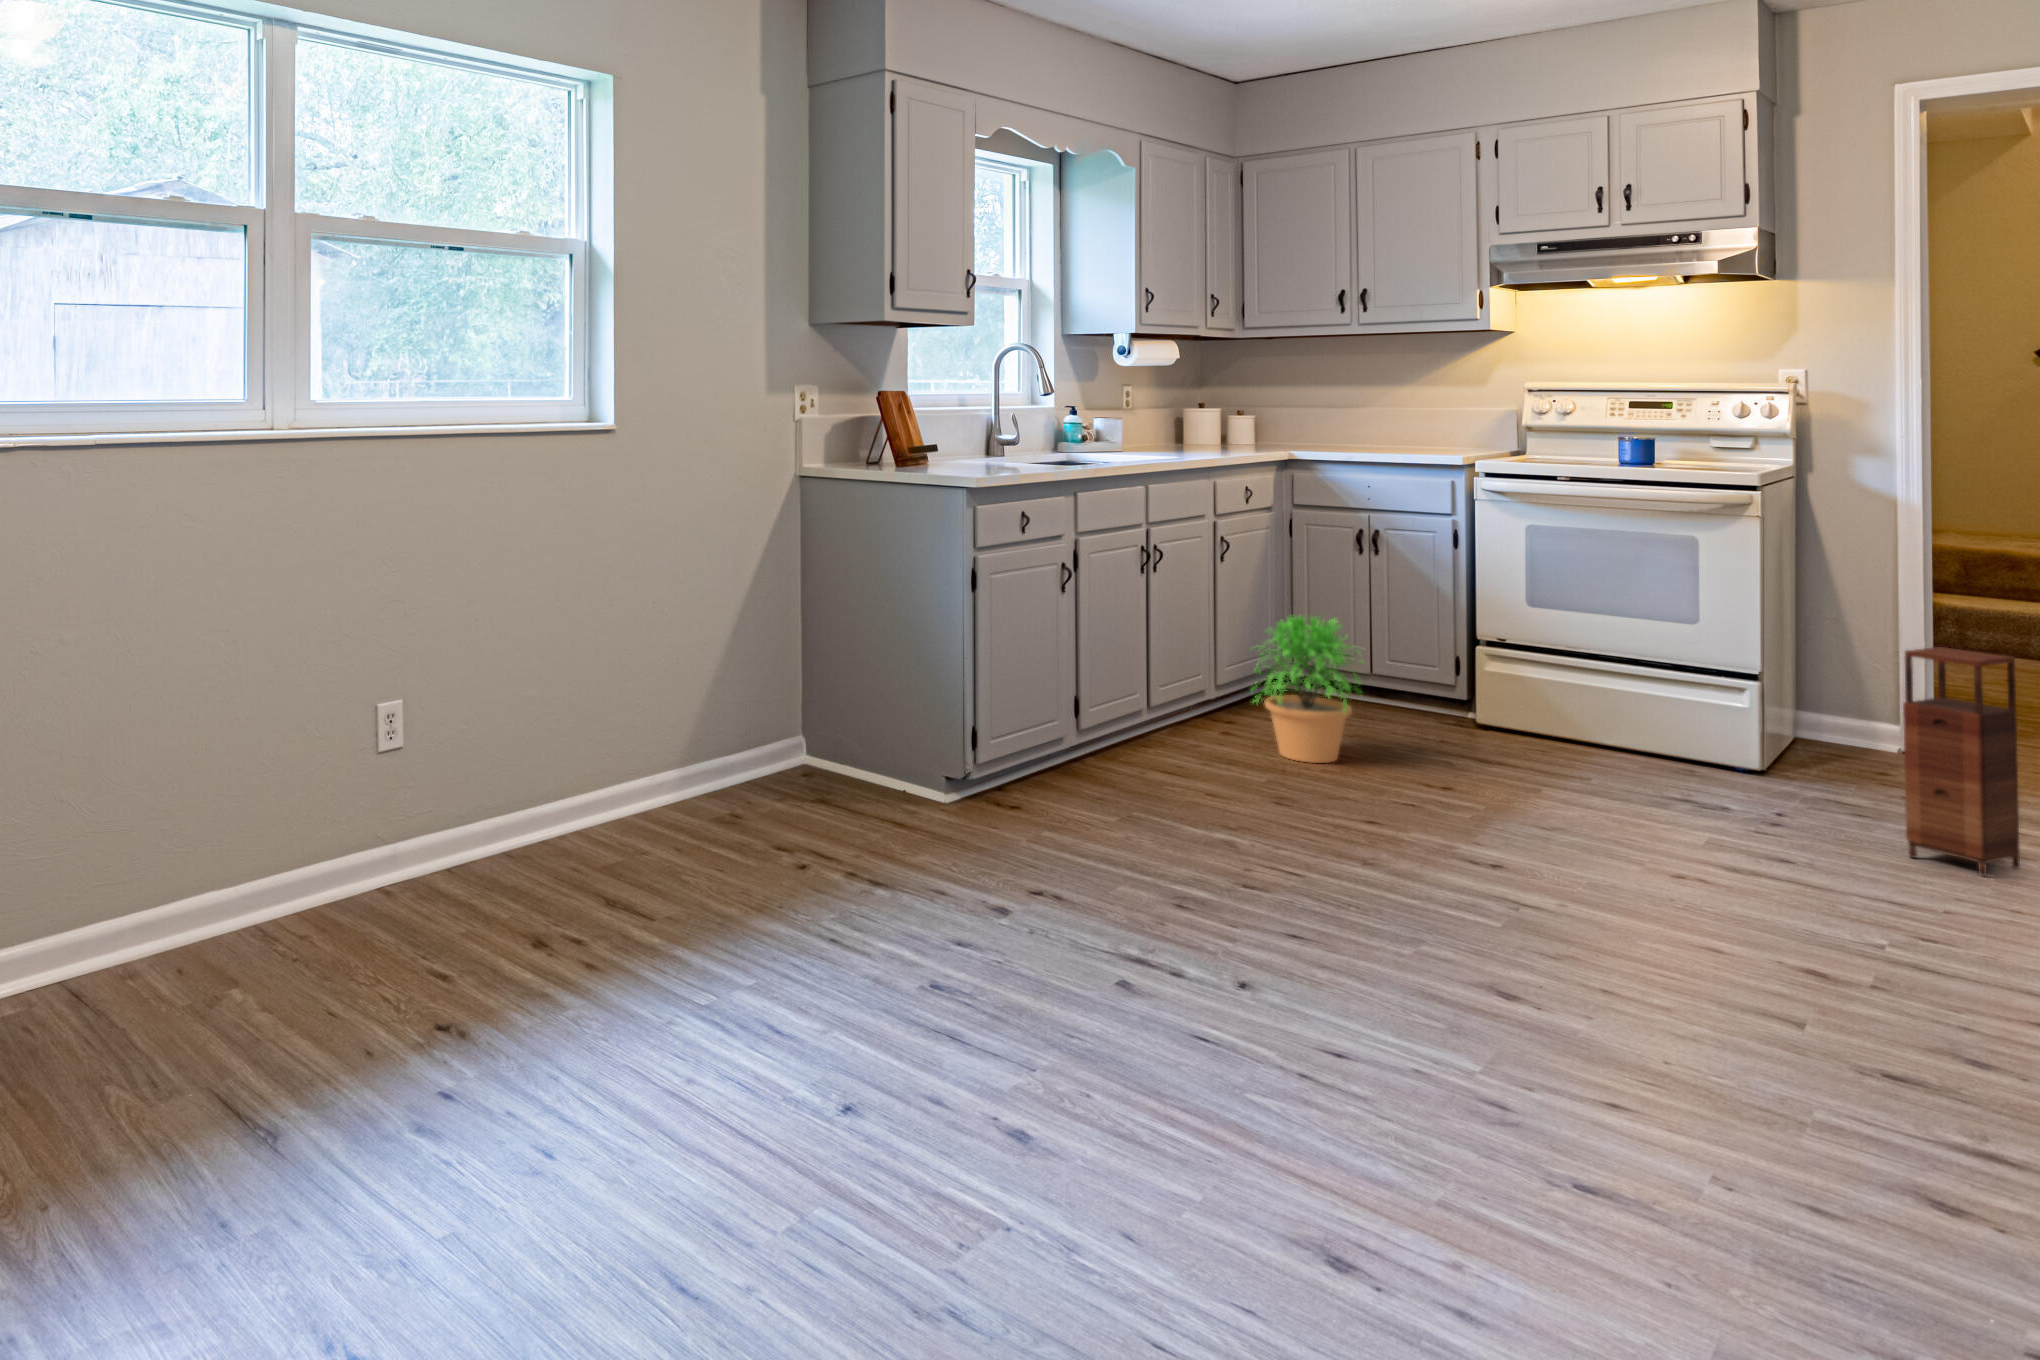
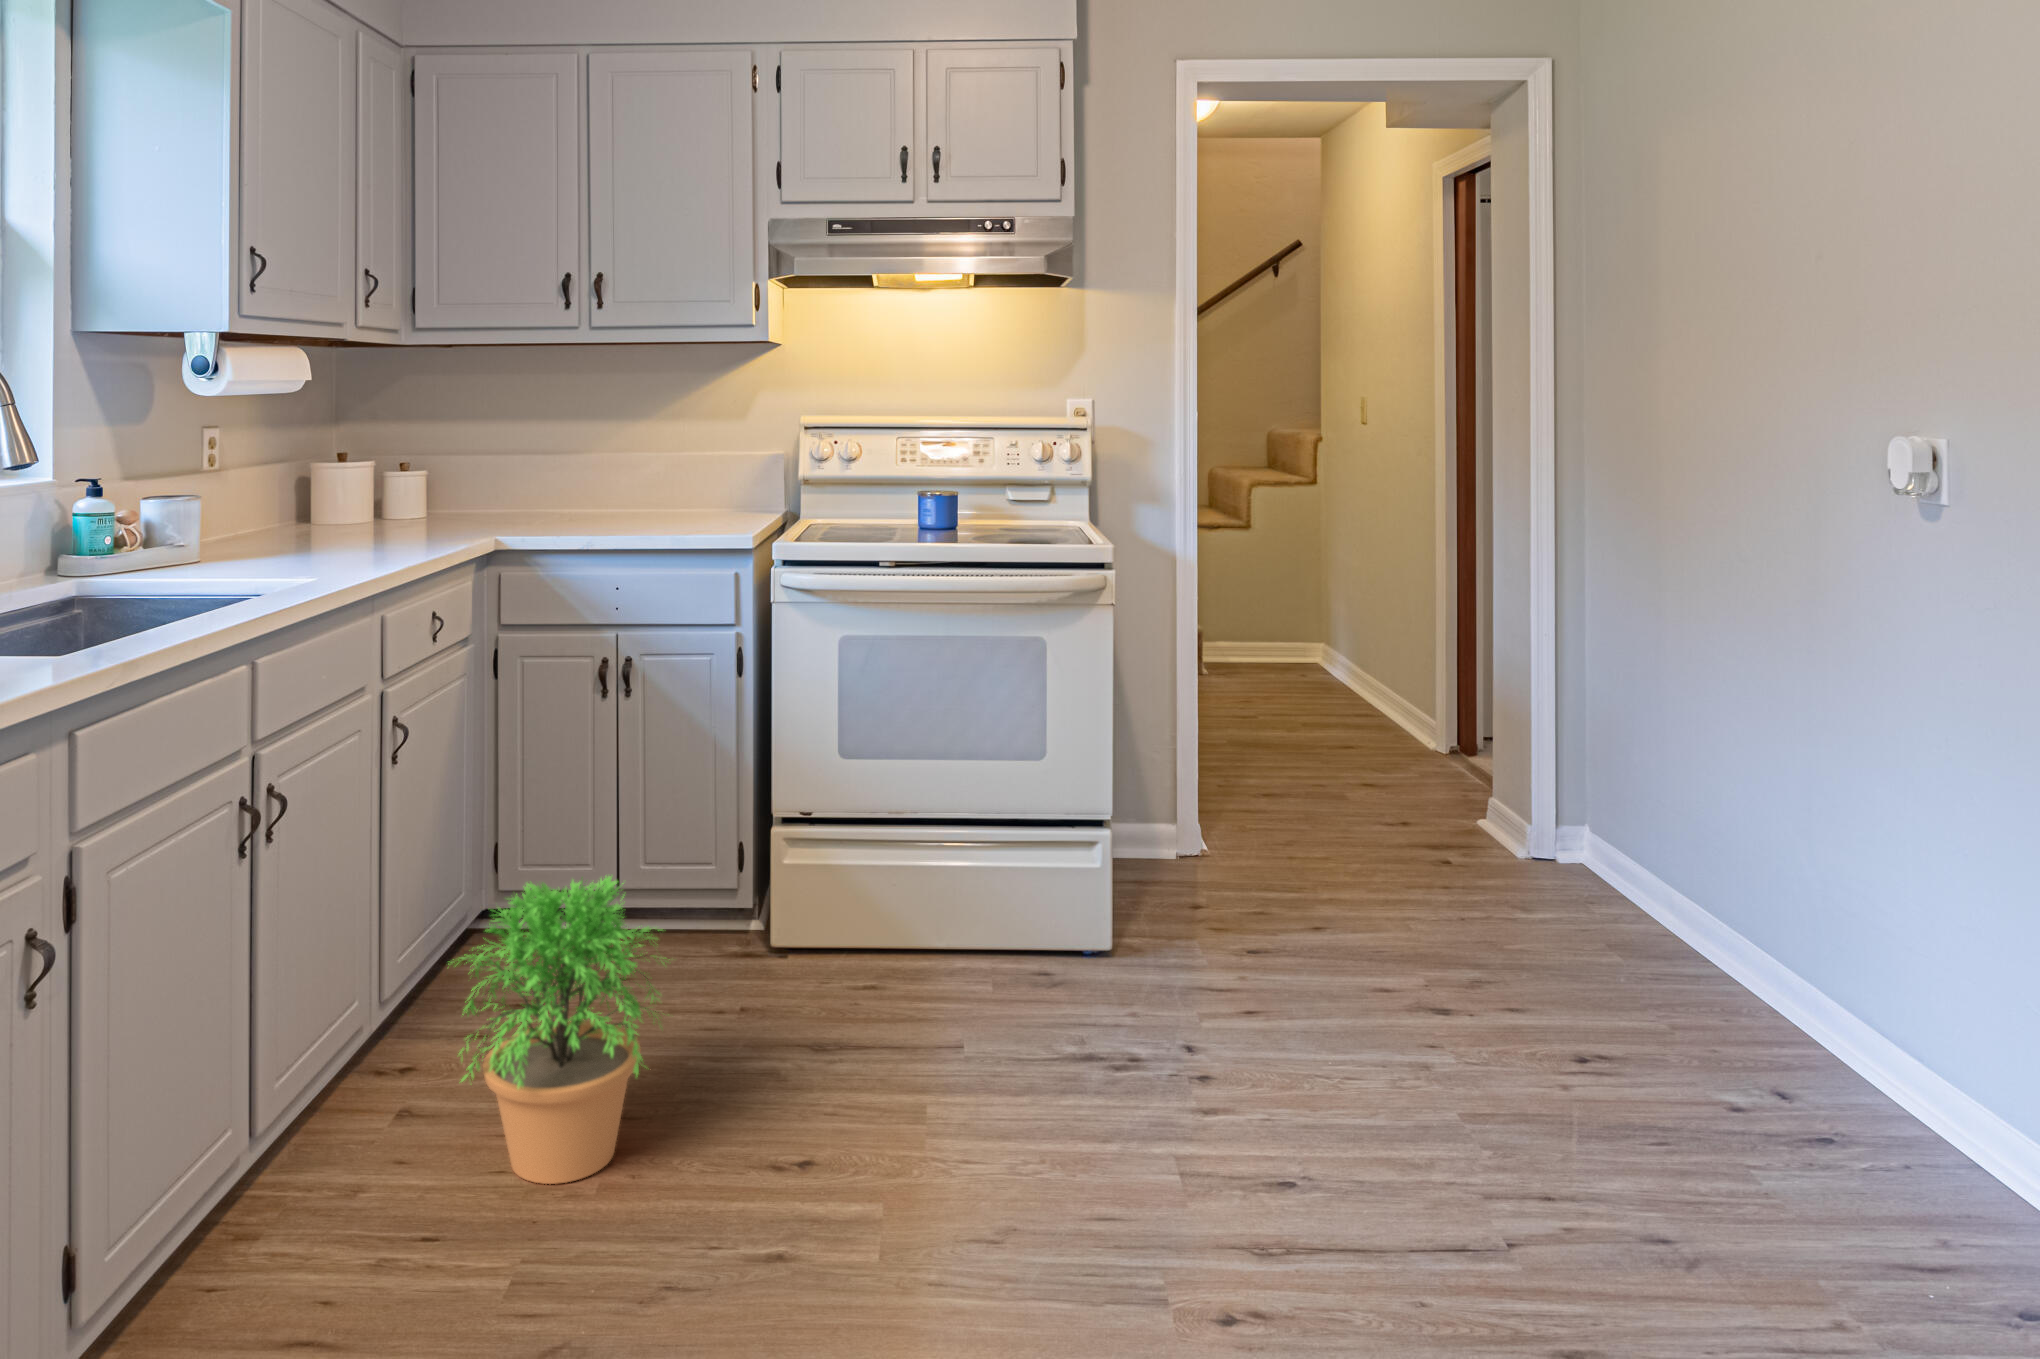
storage cabinet: present [1903,647,2020,876] -> none [1401,801,1505,1148]

